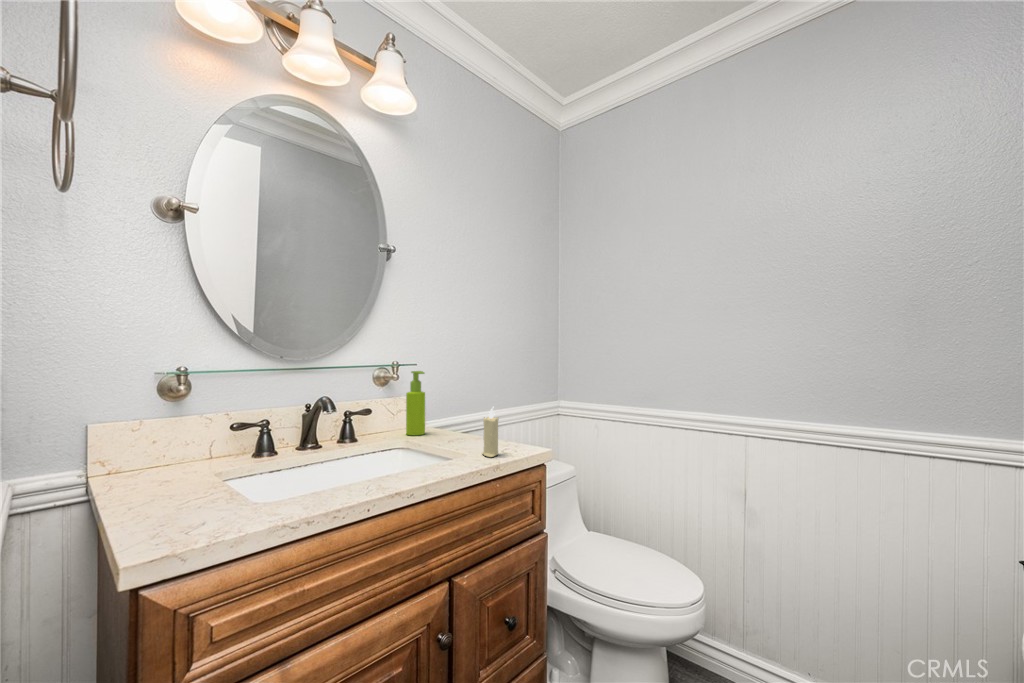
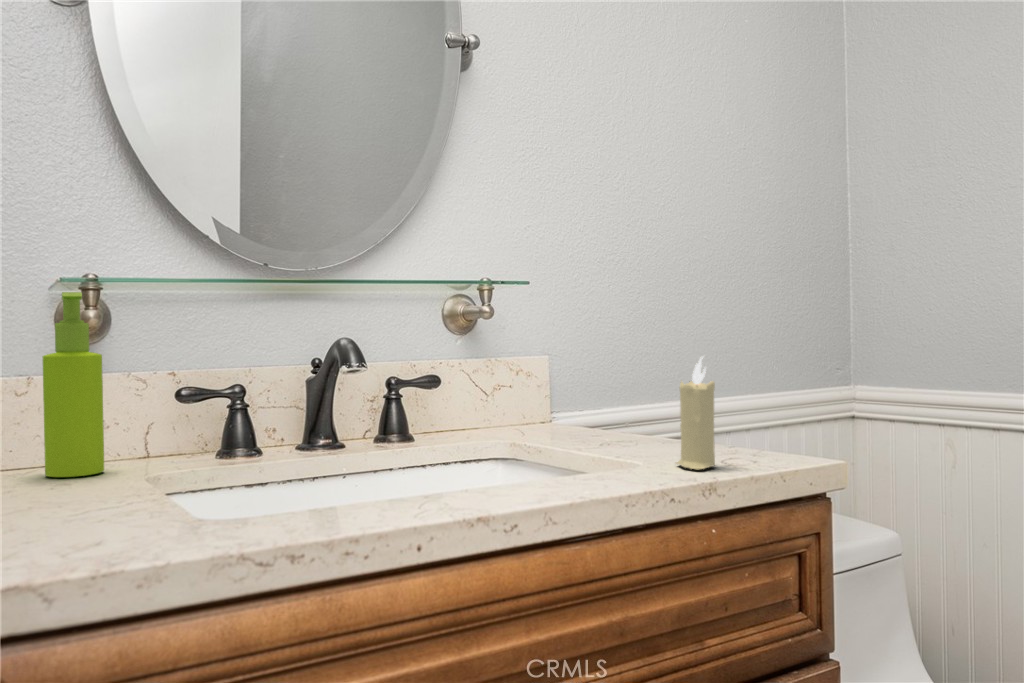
soap dispenser: present [406,371,425,435] -> present [42,292,104,477]

